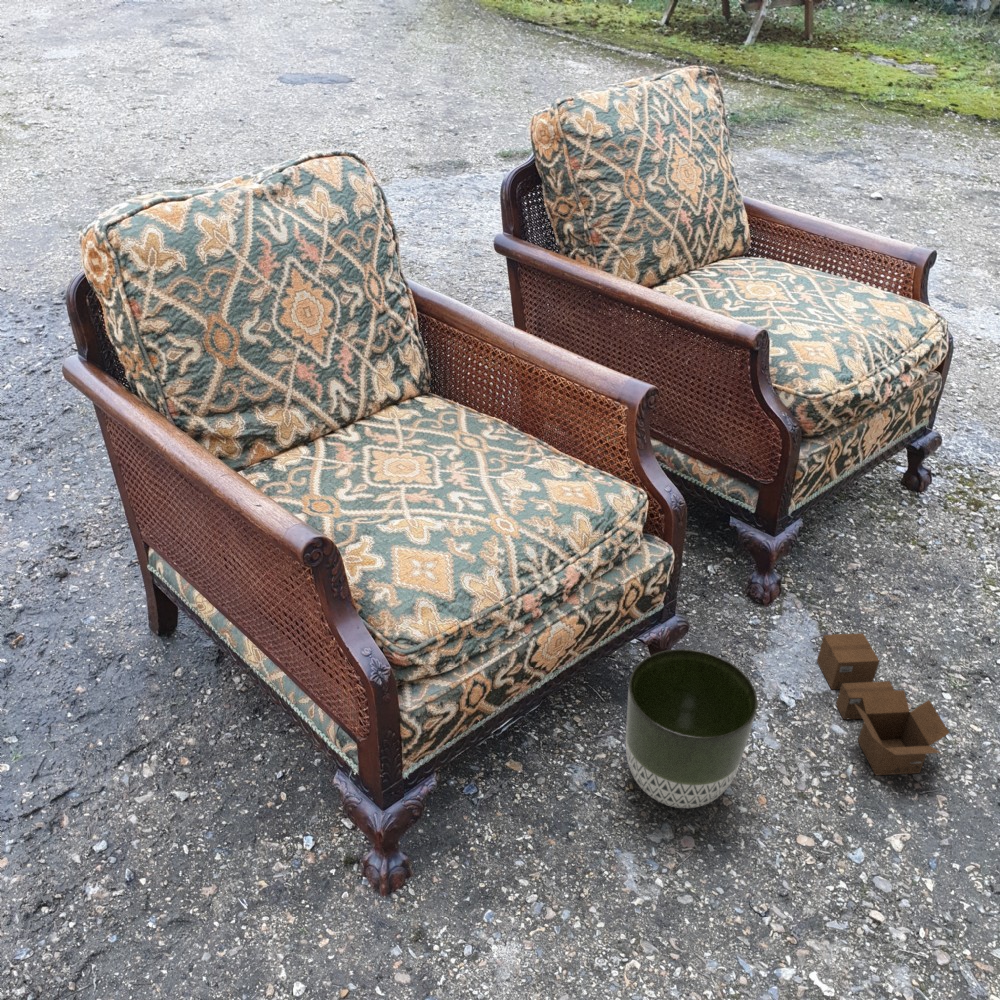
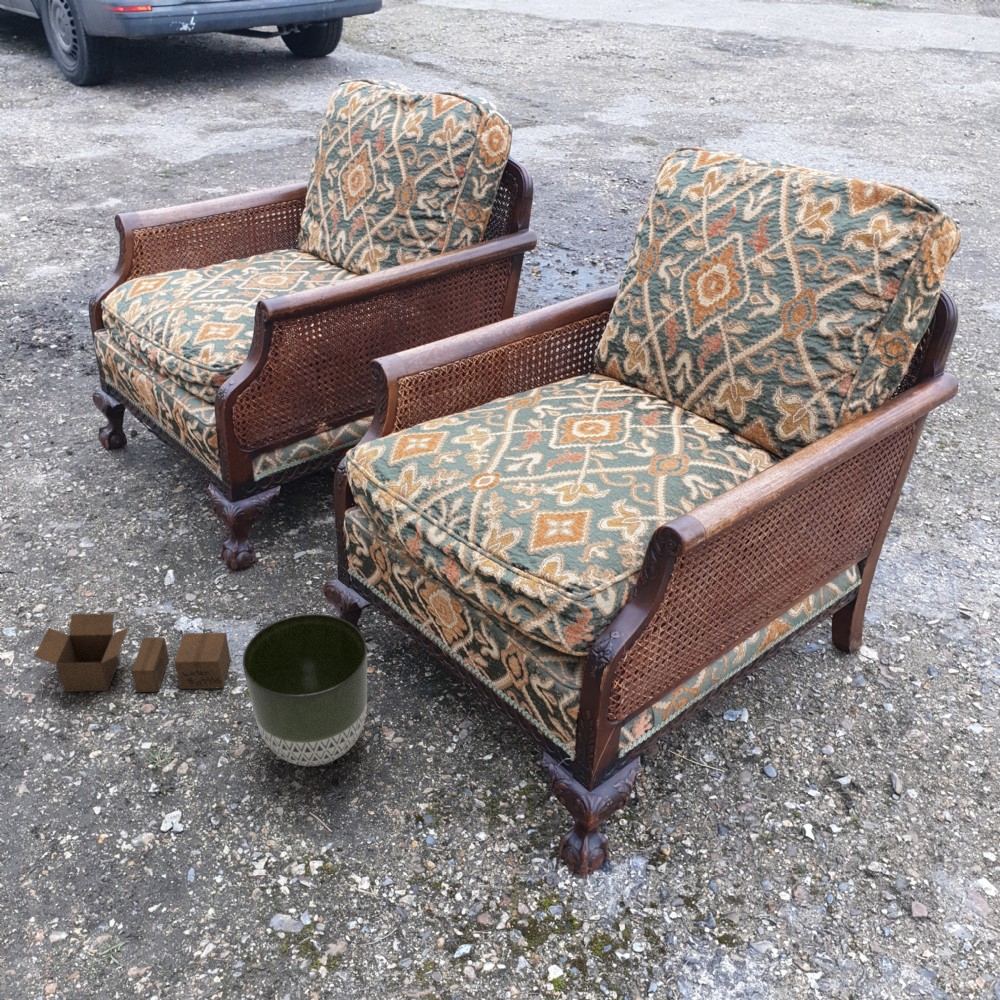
planter: present [626,649,757,808] -> present [243,614,367,766]

